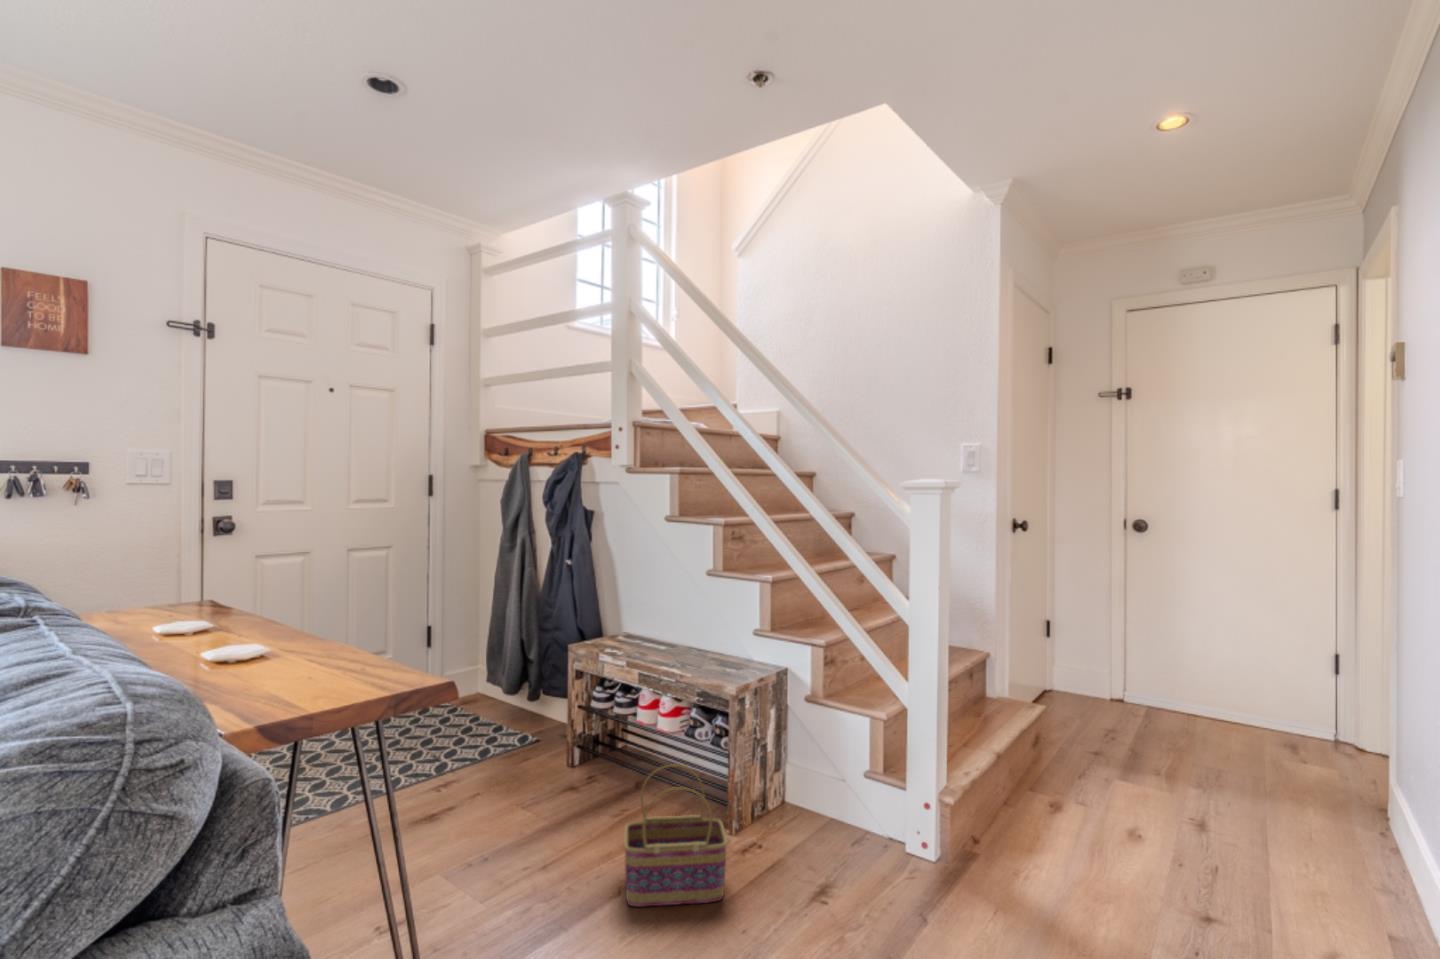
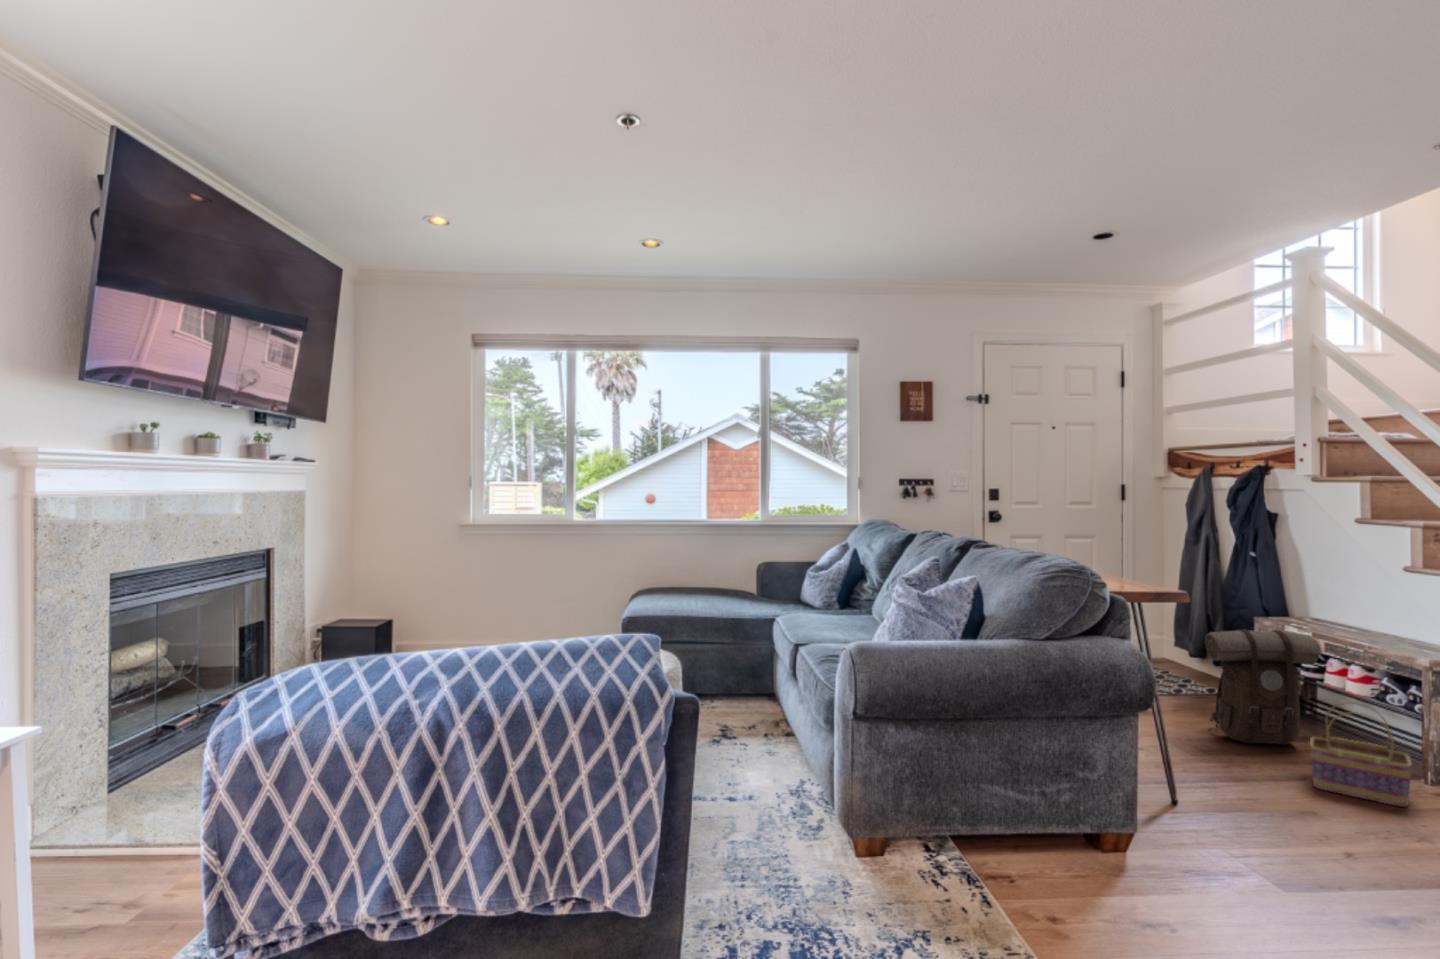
backpack: none [506,669,636,838] -> present [1205,629,1322,745]

